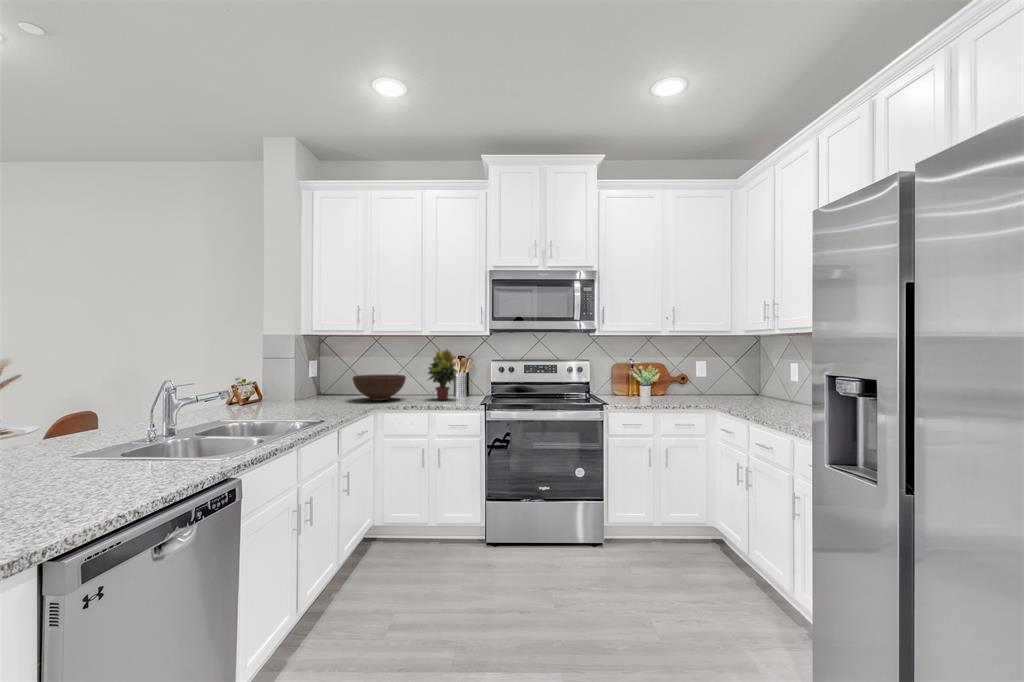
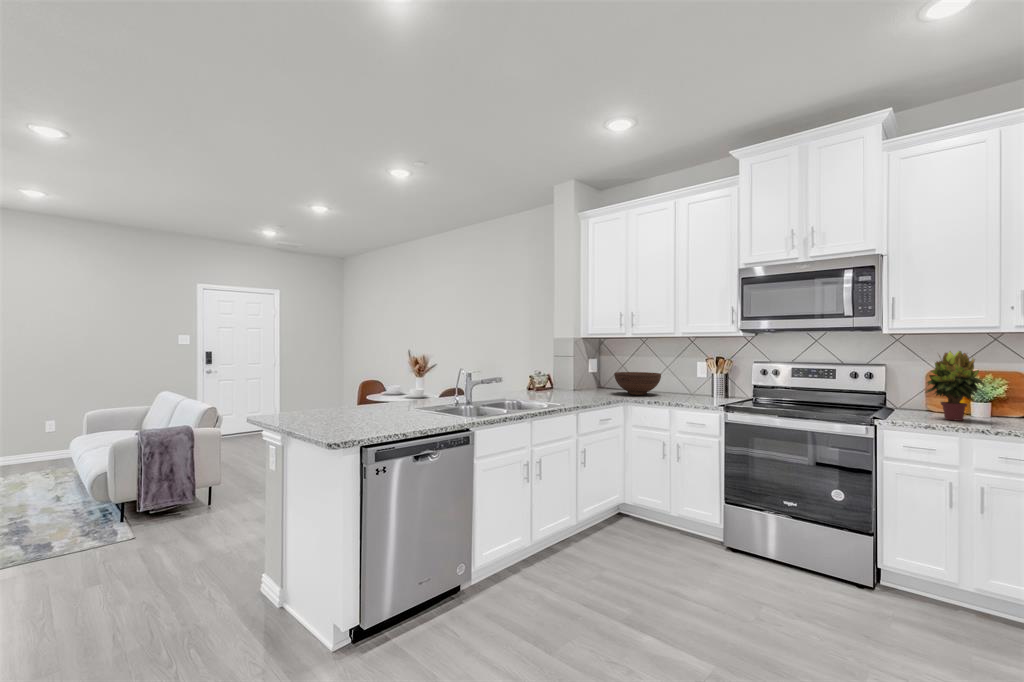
potted plant: present [428,350,457,400] -> present [925,351,984,421]

